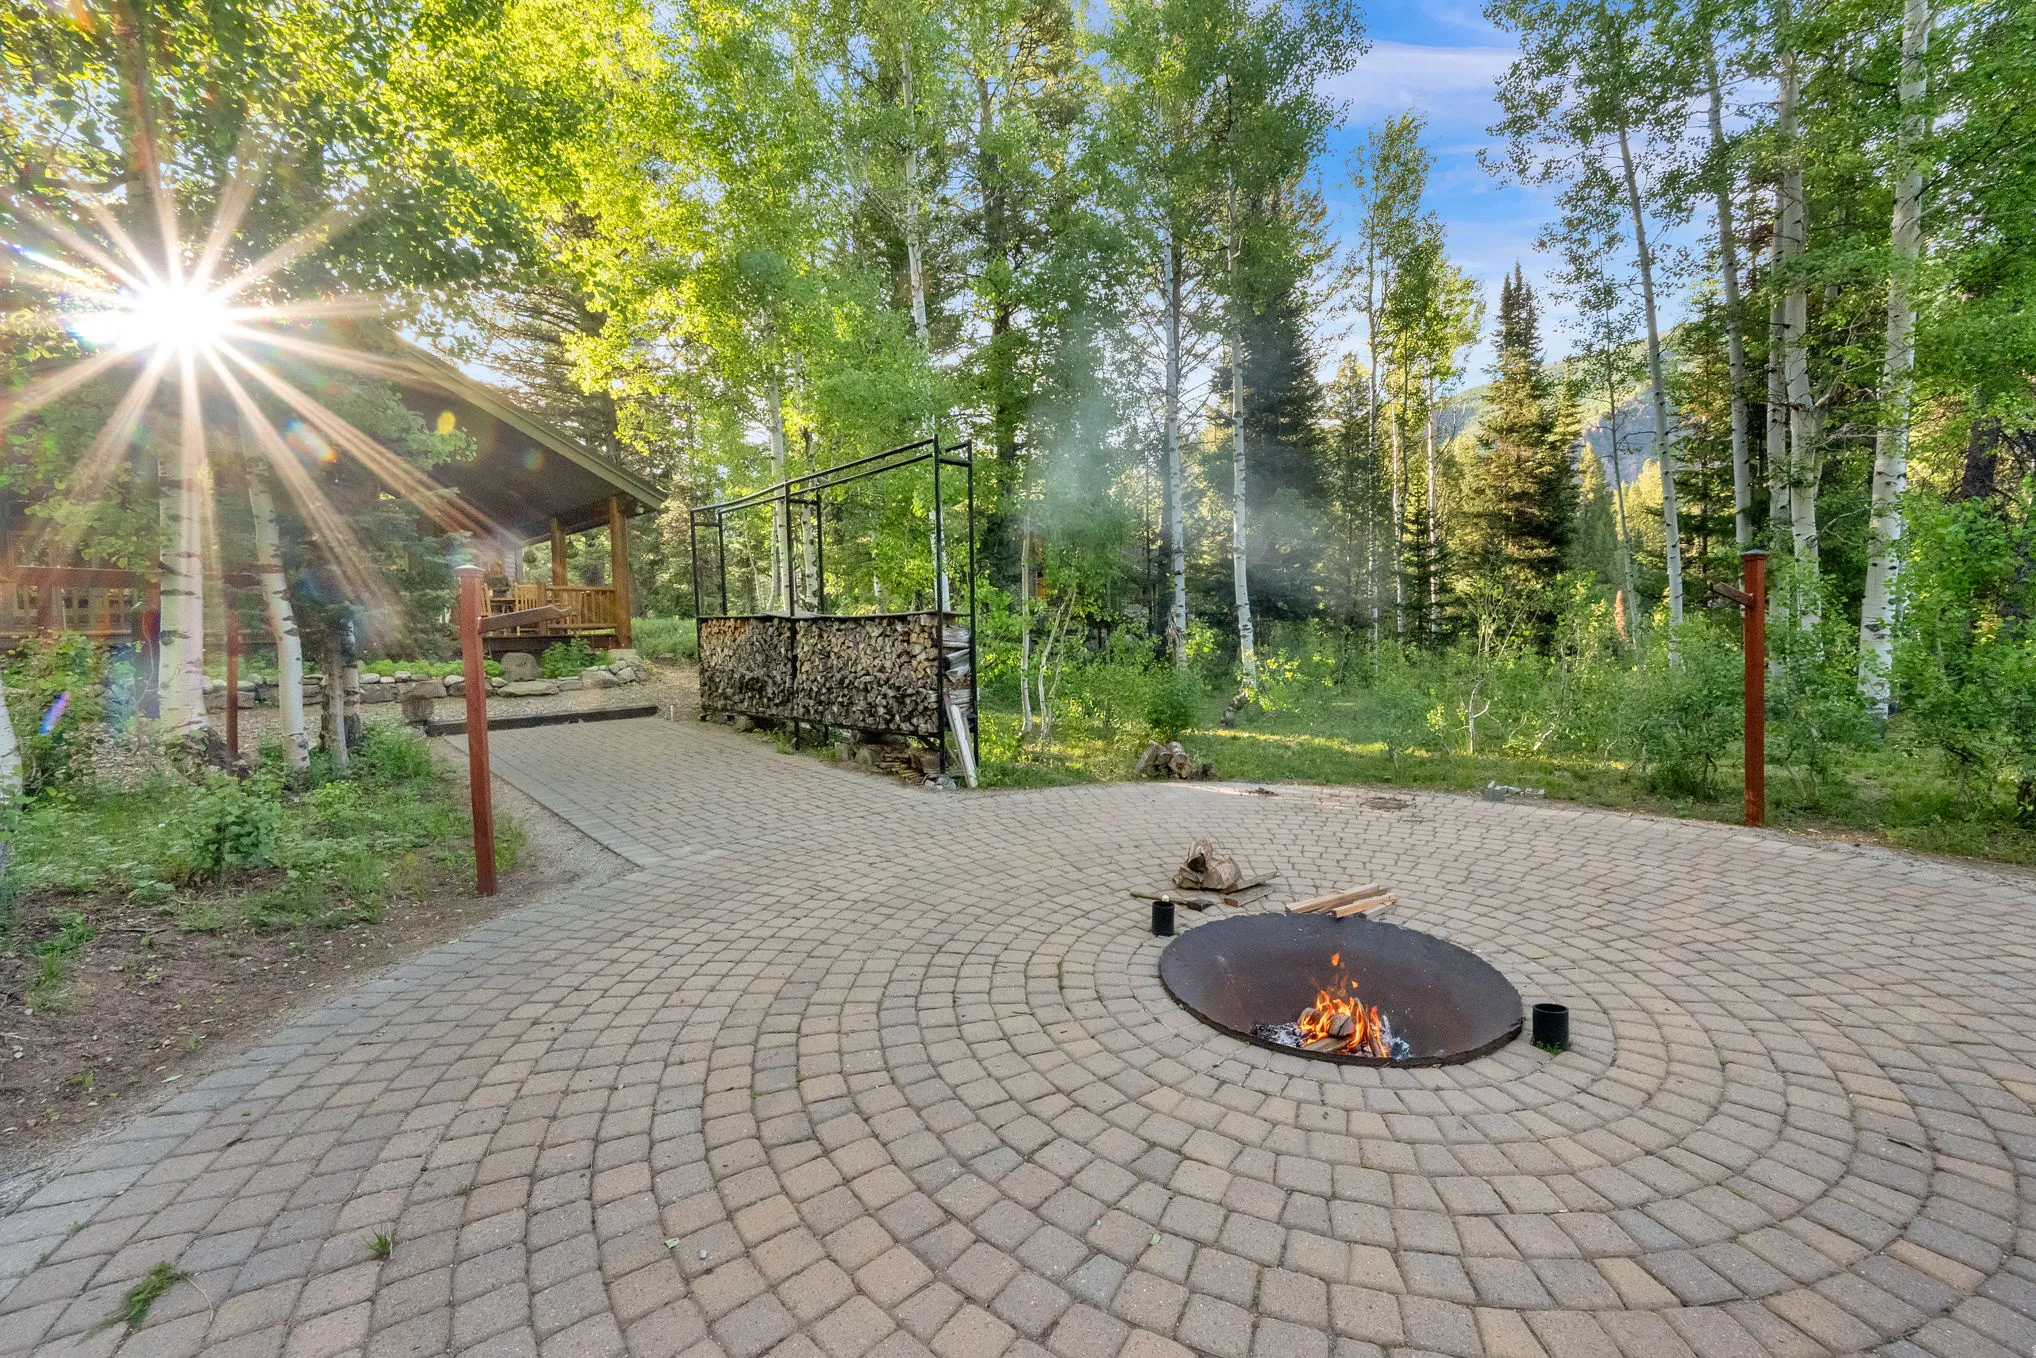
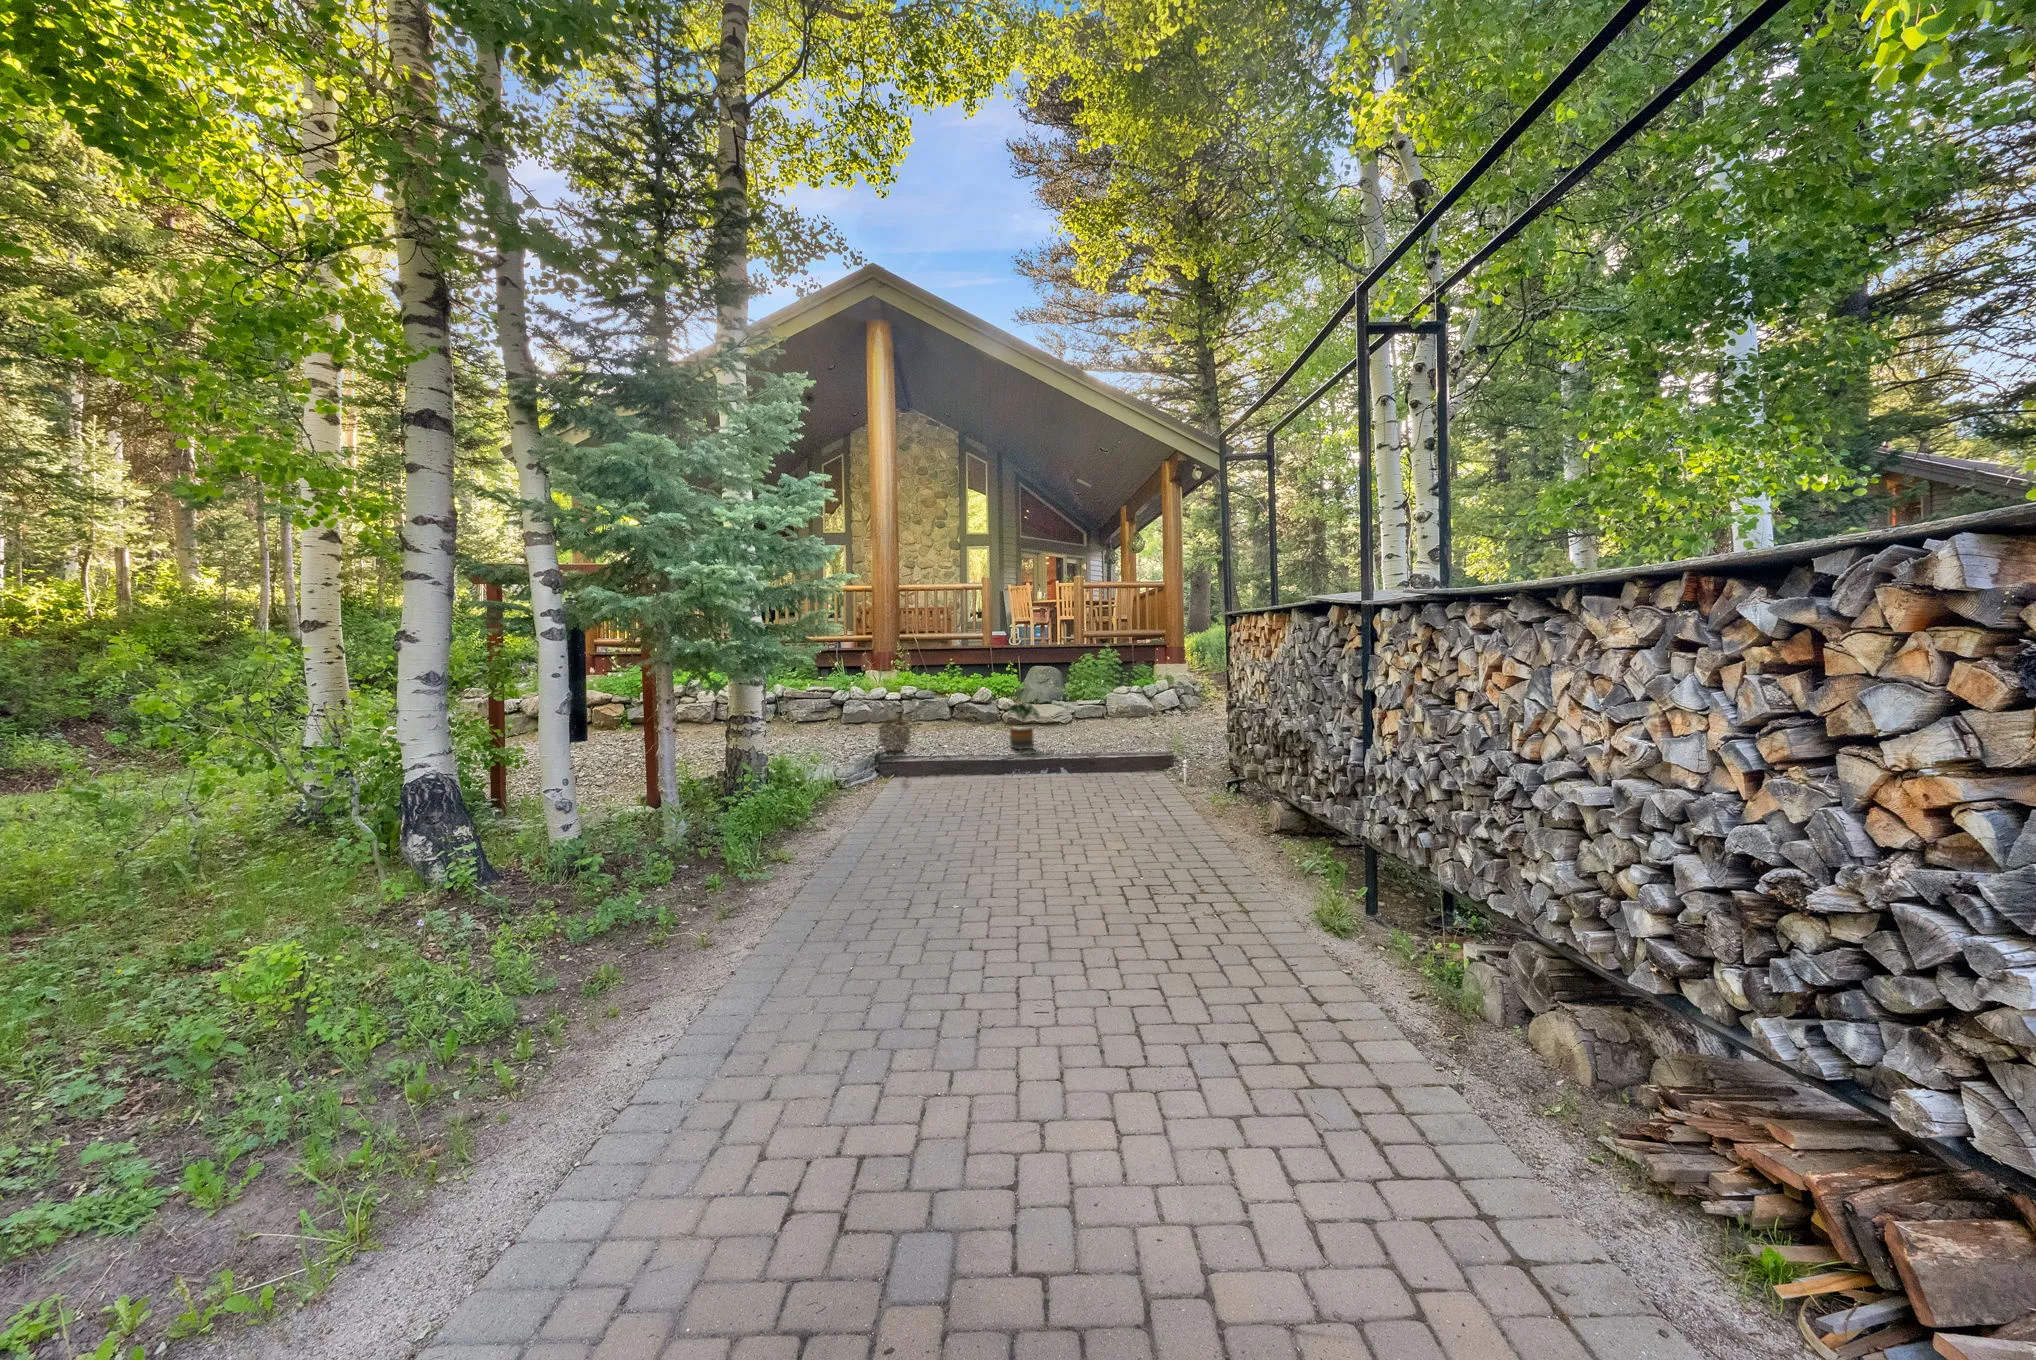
potted tree: none [519,678,550,712] -> present [1007,704,1039,749]

